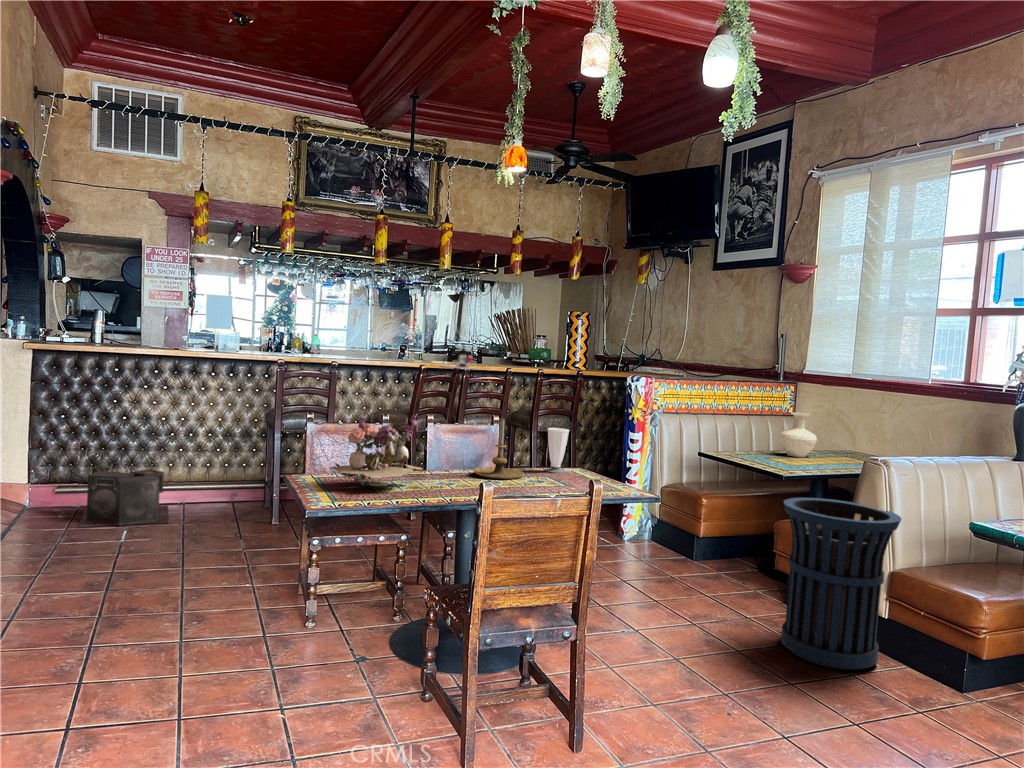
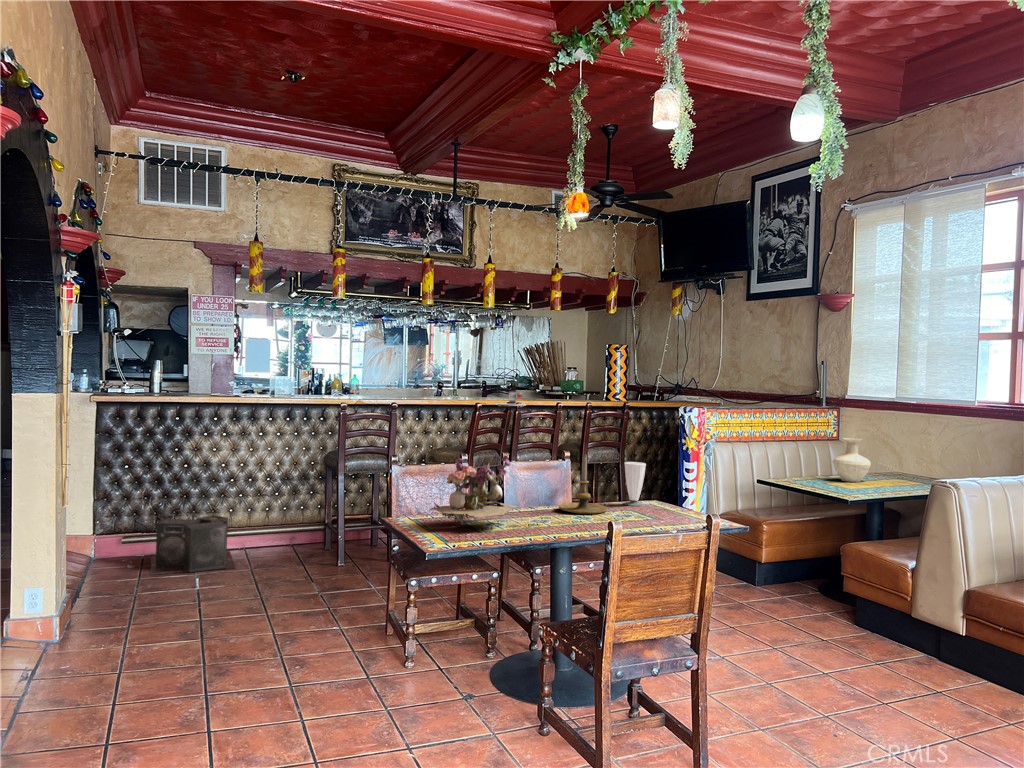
trash can: present [781,498,901,670] -> none [860,522,981,692]

